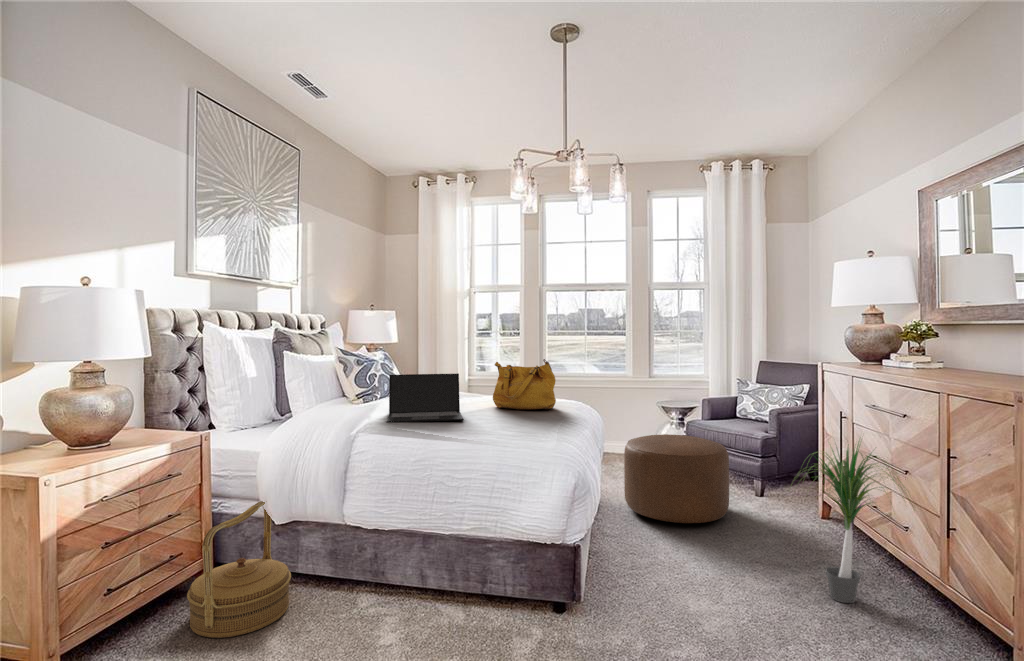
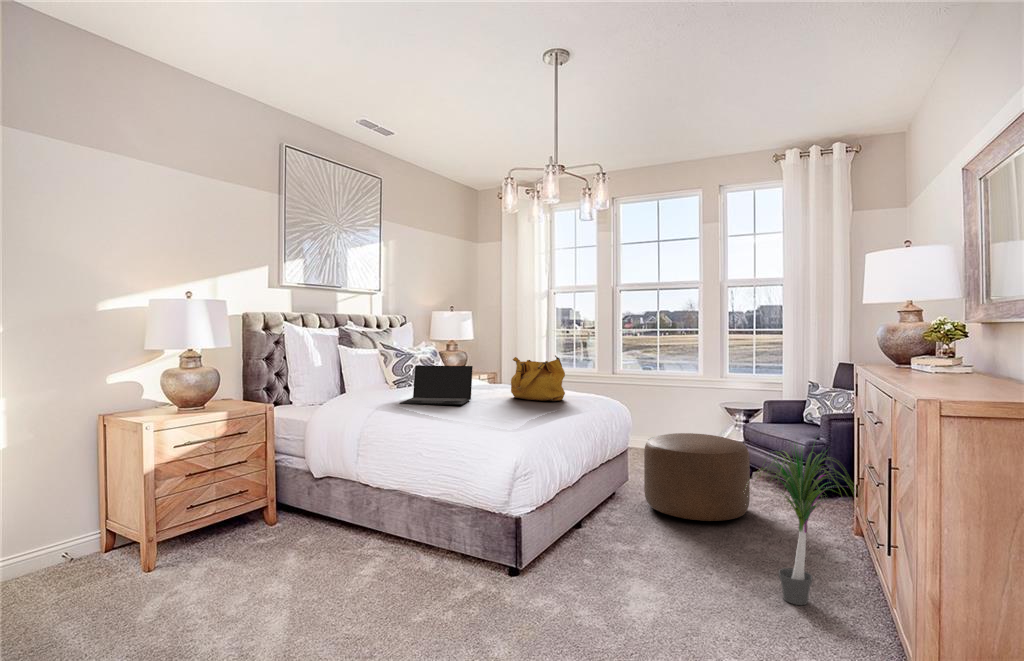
woven basket: present [187,501,291,638] -> none [246,459,322,553]

